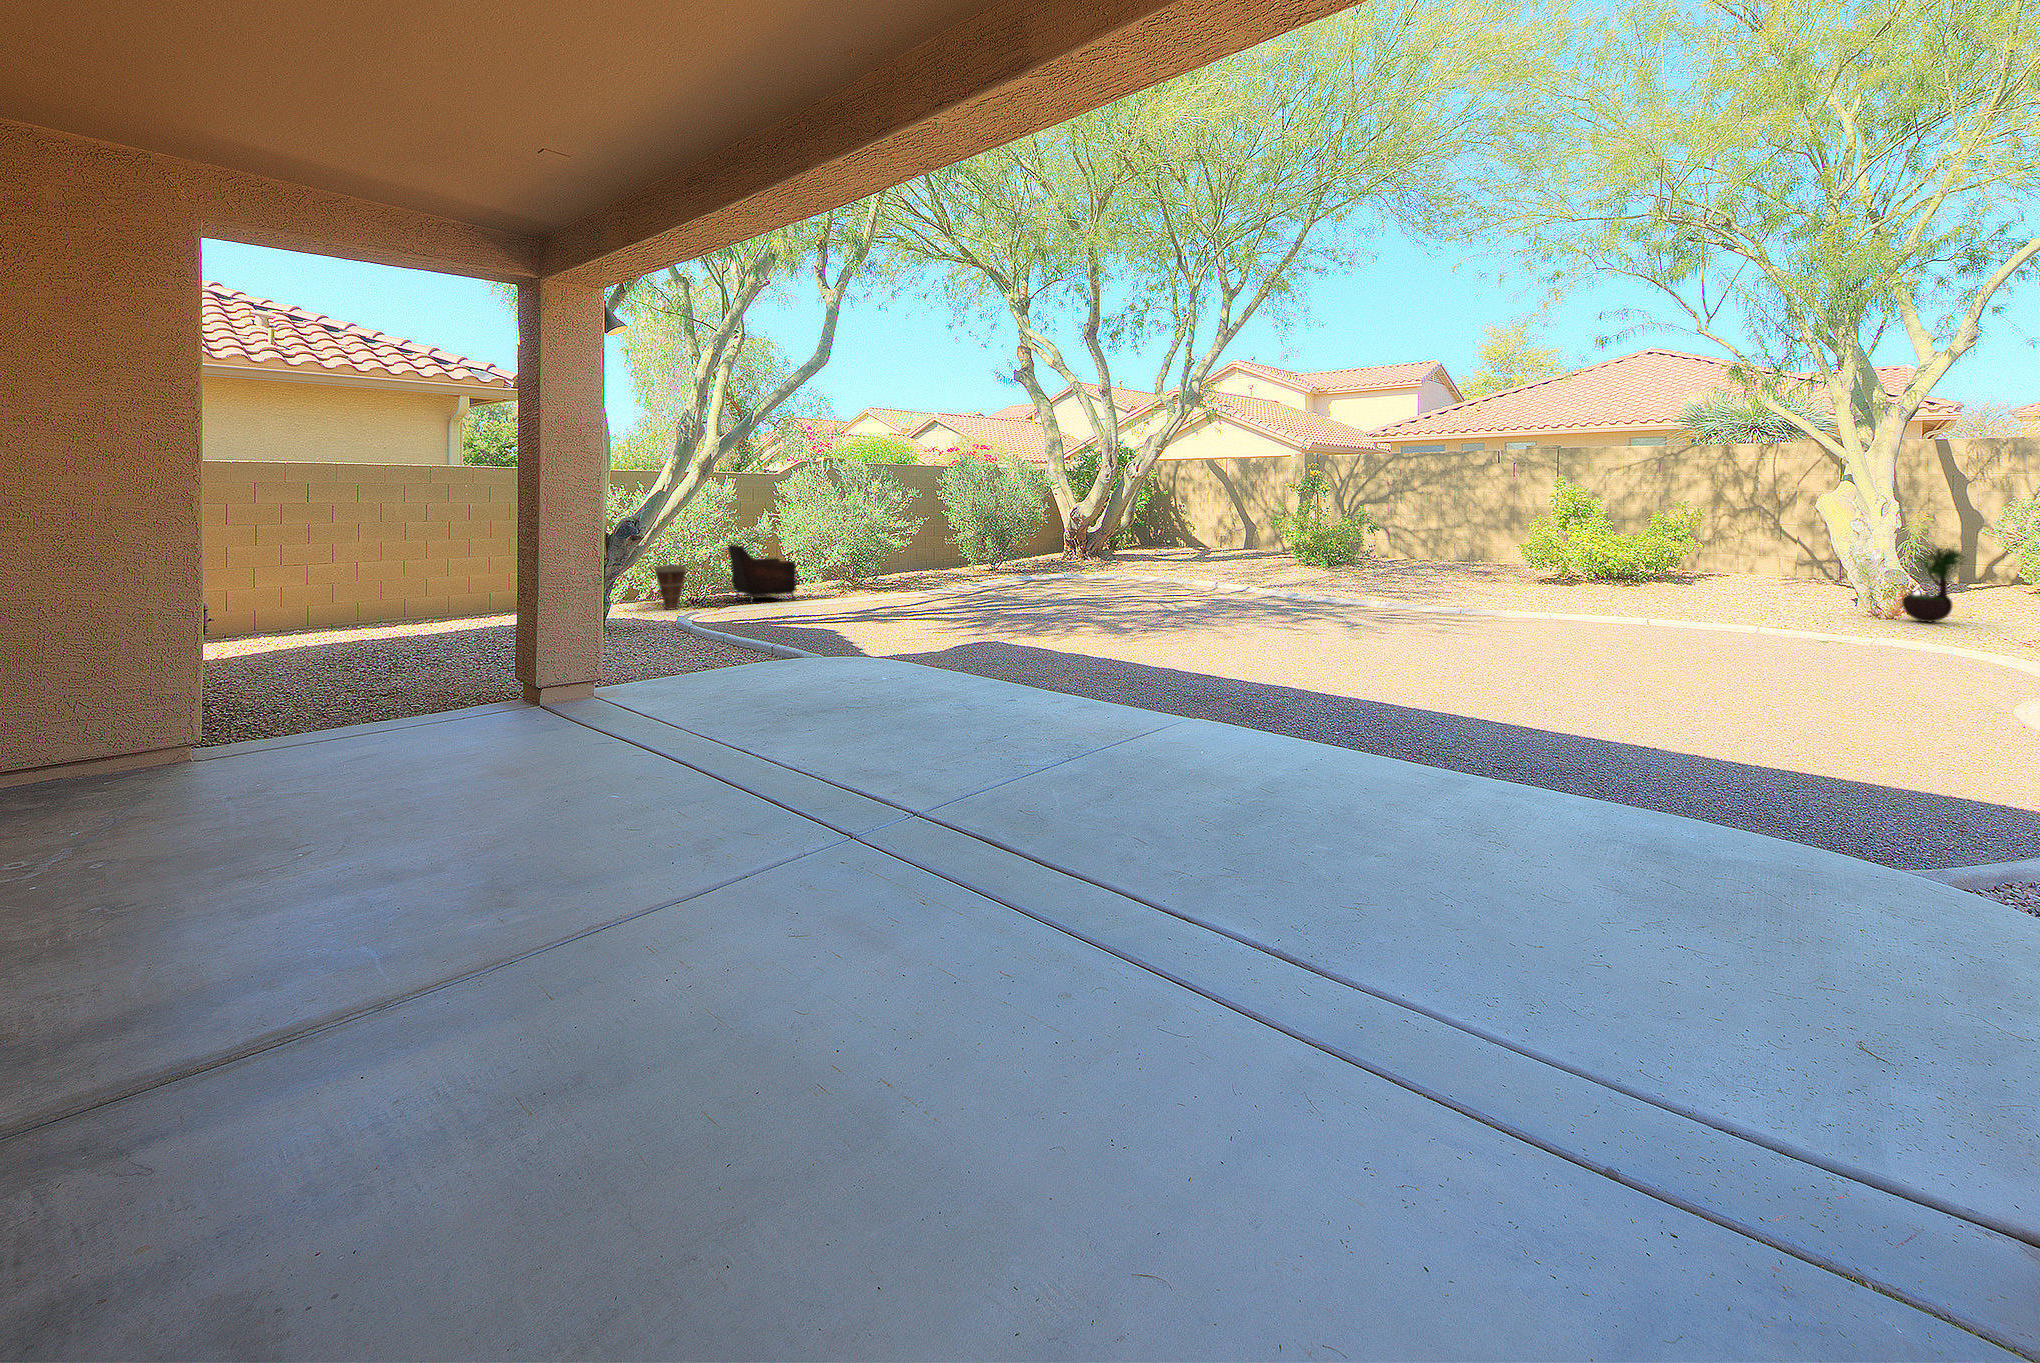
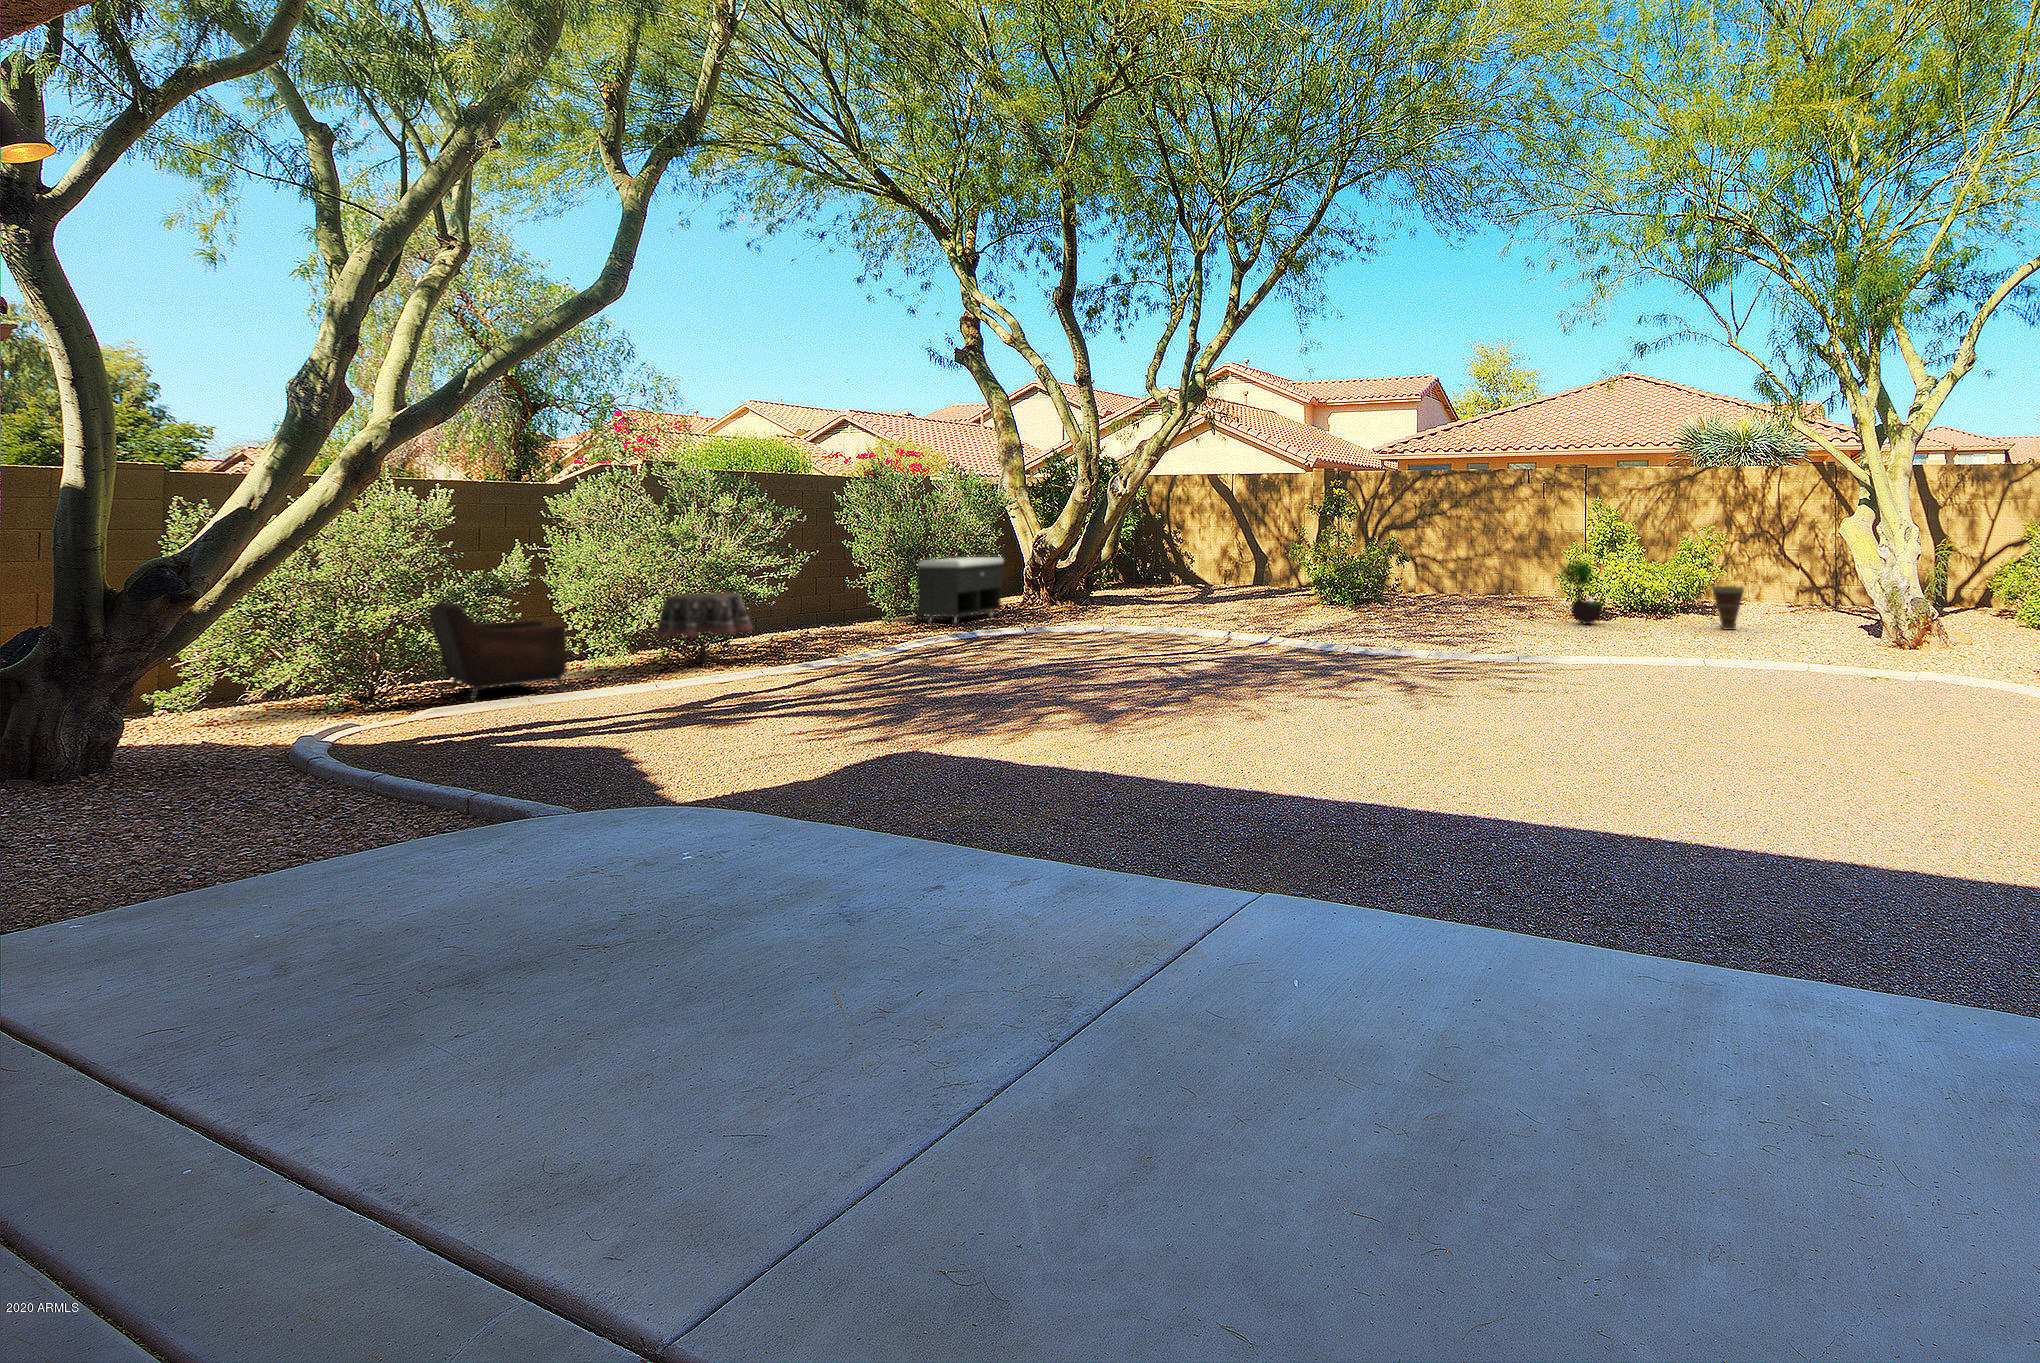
storage bench: none [990,523,1050,571] -> present [918,557,1004,623]
side table: none [837,544,893,592] -> present [656,592,752,667]
potted tree: present [1902,548,1966,622] -> present [1558,558,1603,624]
basket: present [643,564,687,610] -> present [1698,584,1744,630]

